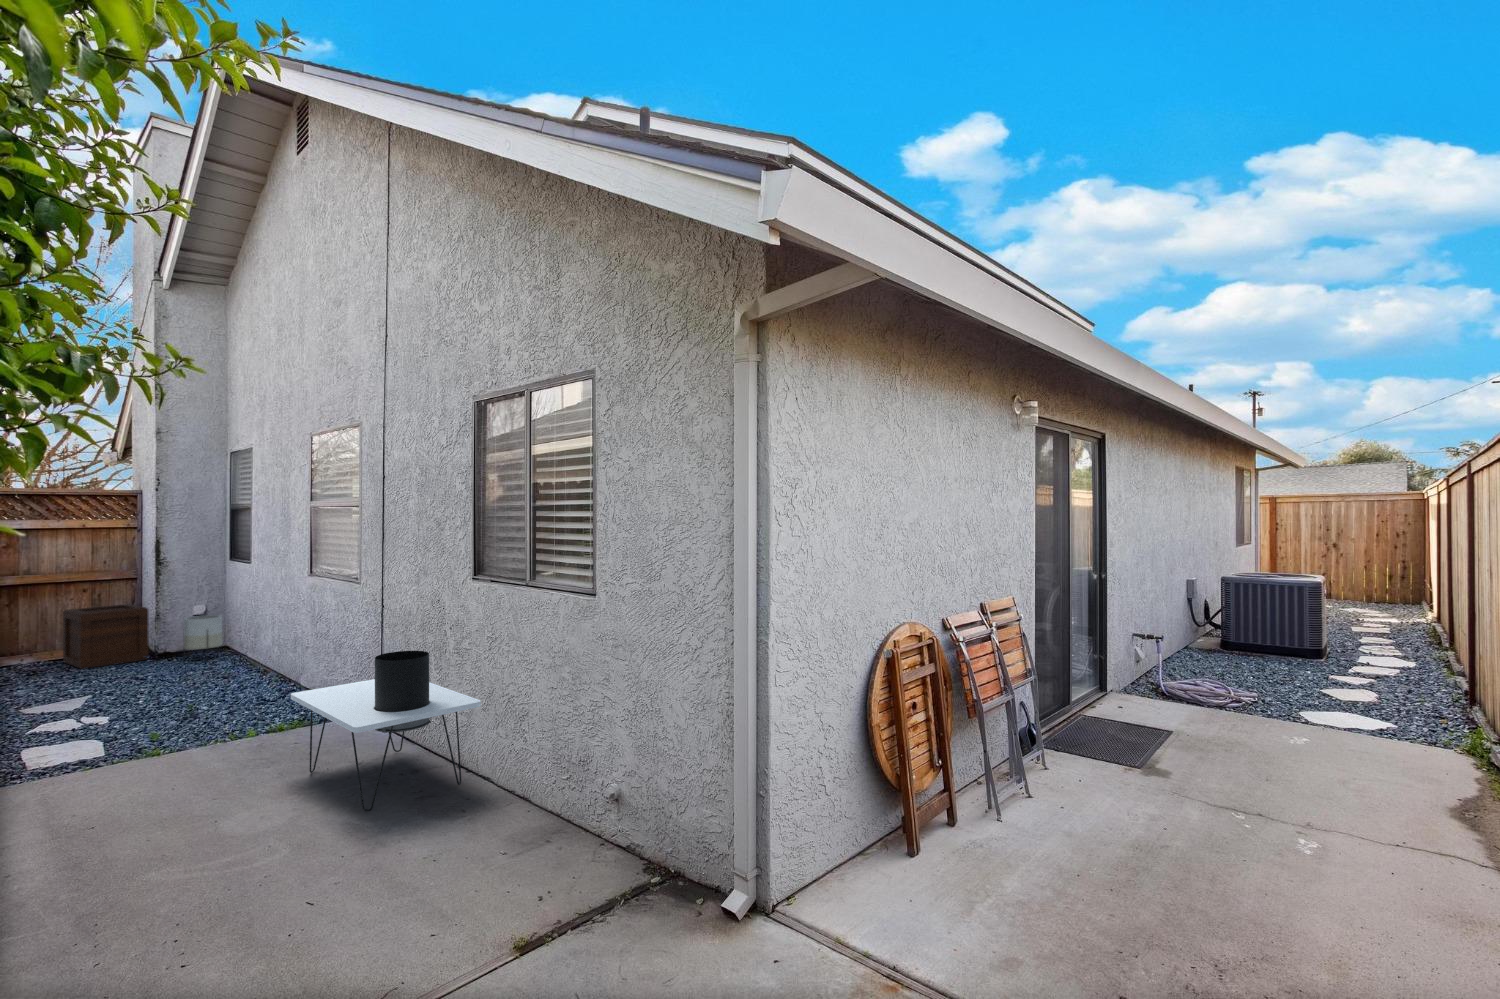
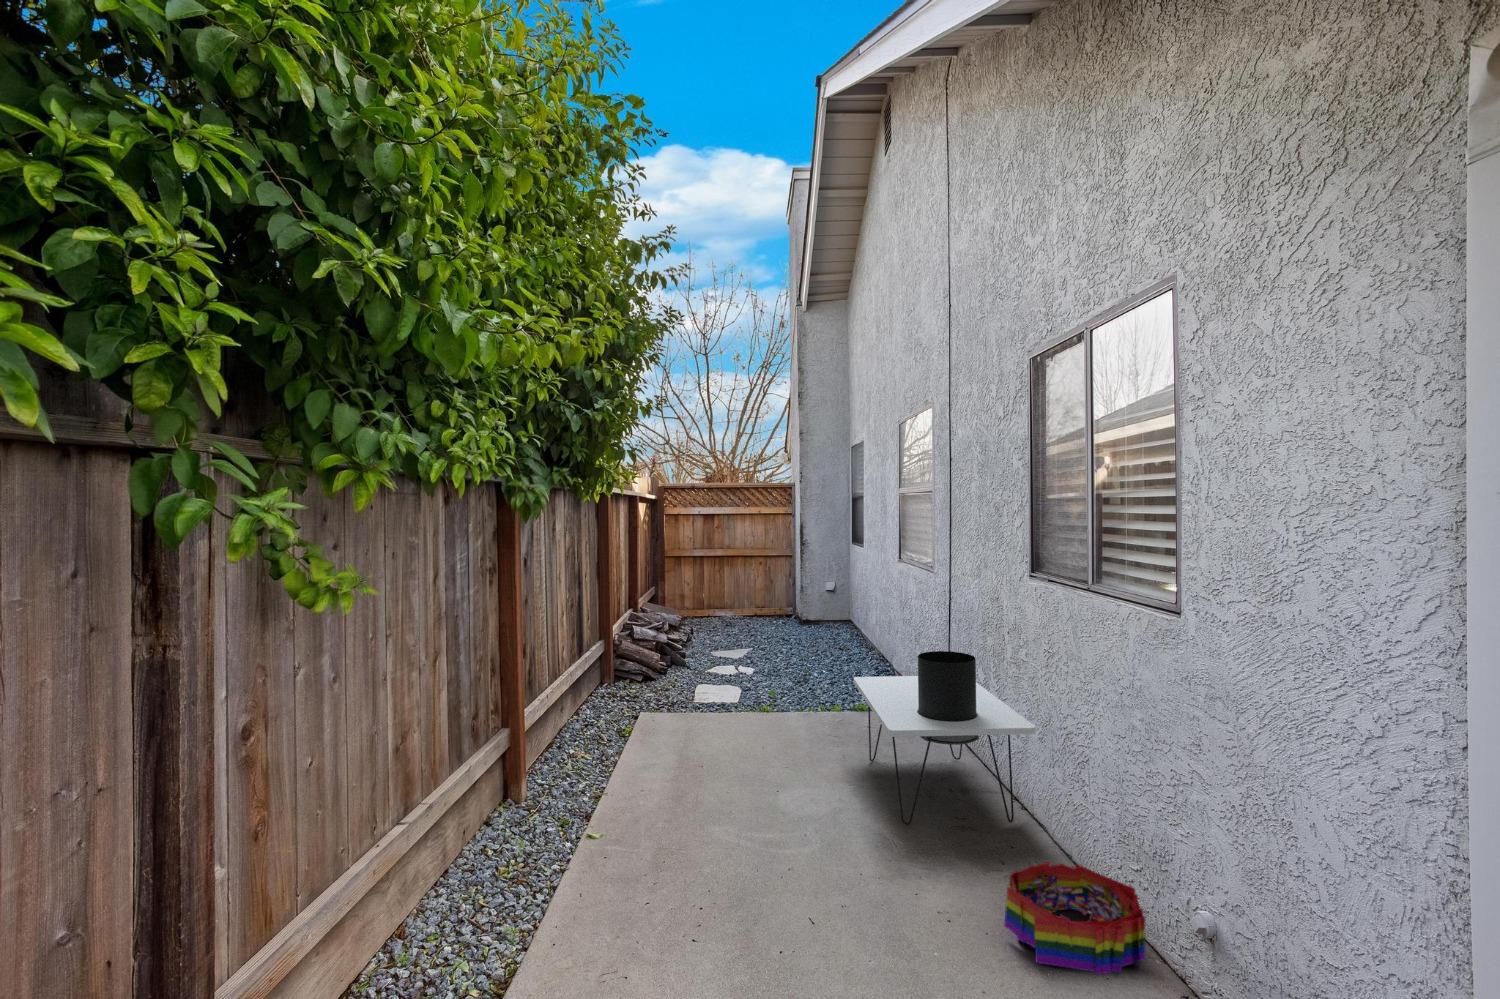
wooden crate: present [63,604,149,669] -> none [749,576,799,625]
planter: present [184,615,222,650] -> none [820,590,847,631]
storage bin: none [476,790,573,861] -> present [1005,861,1145,975]

